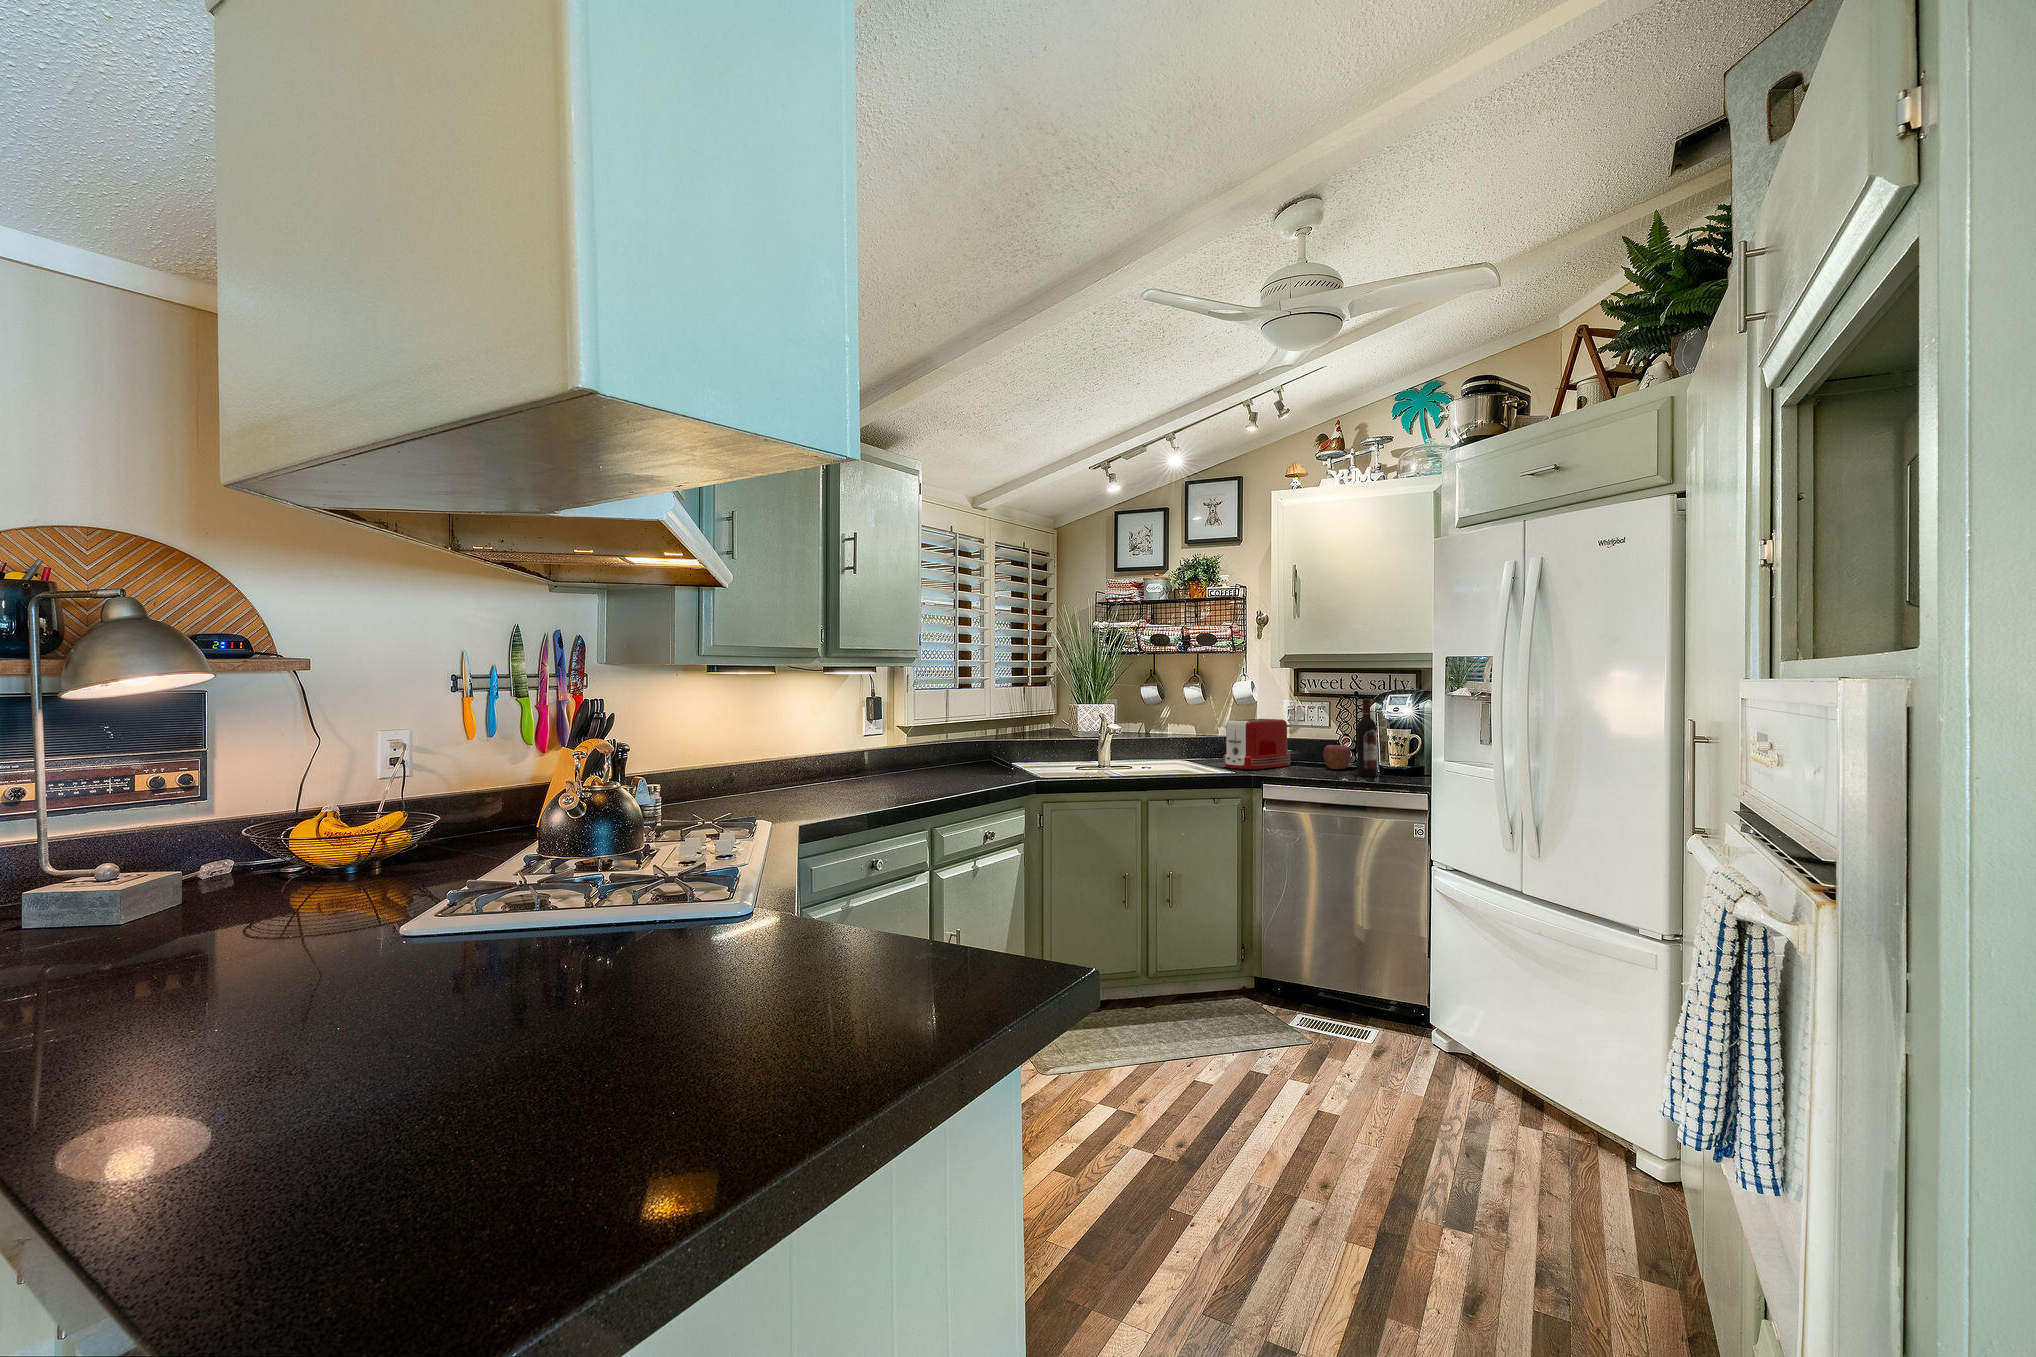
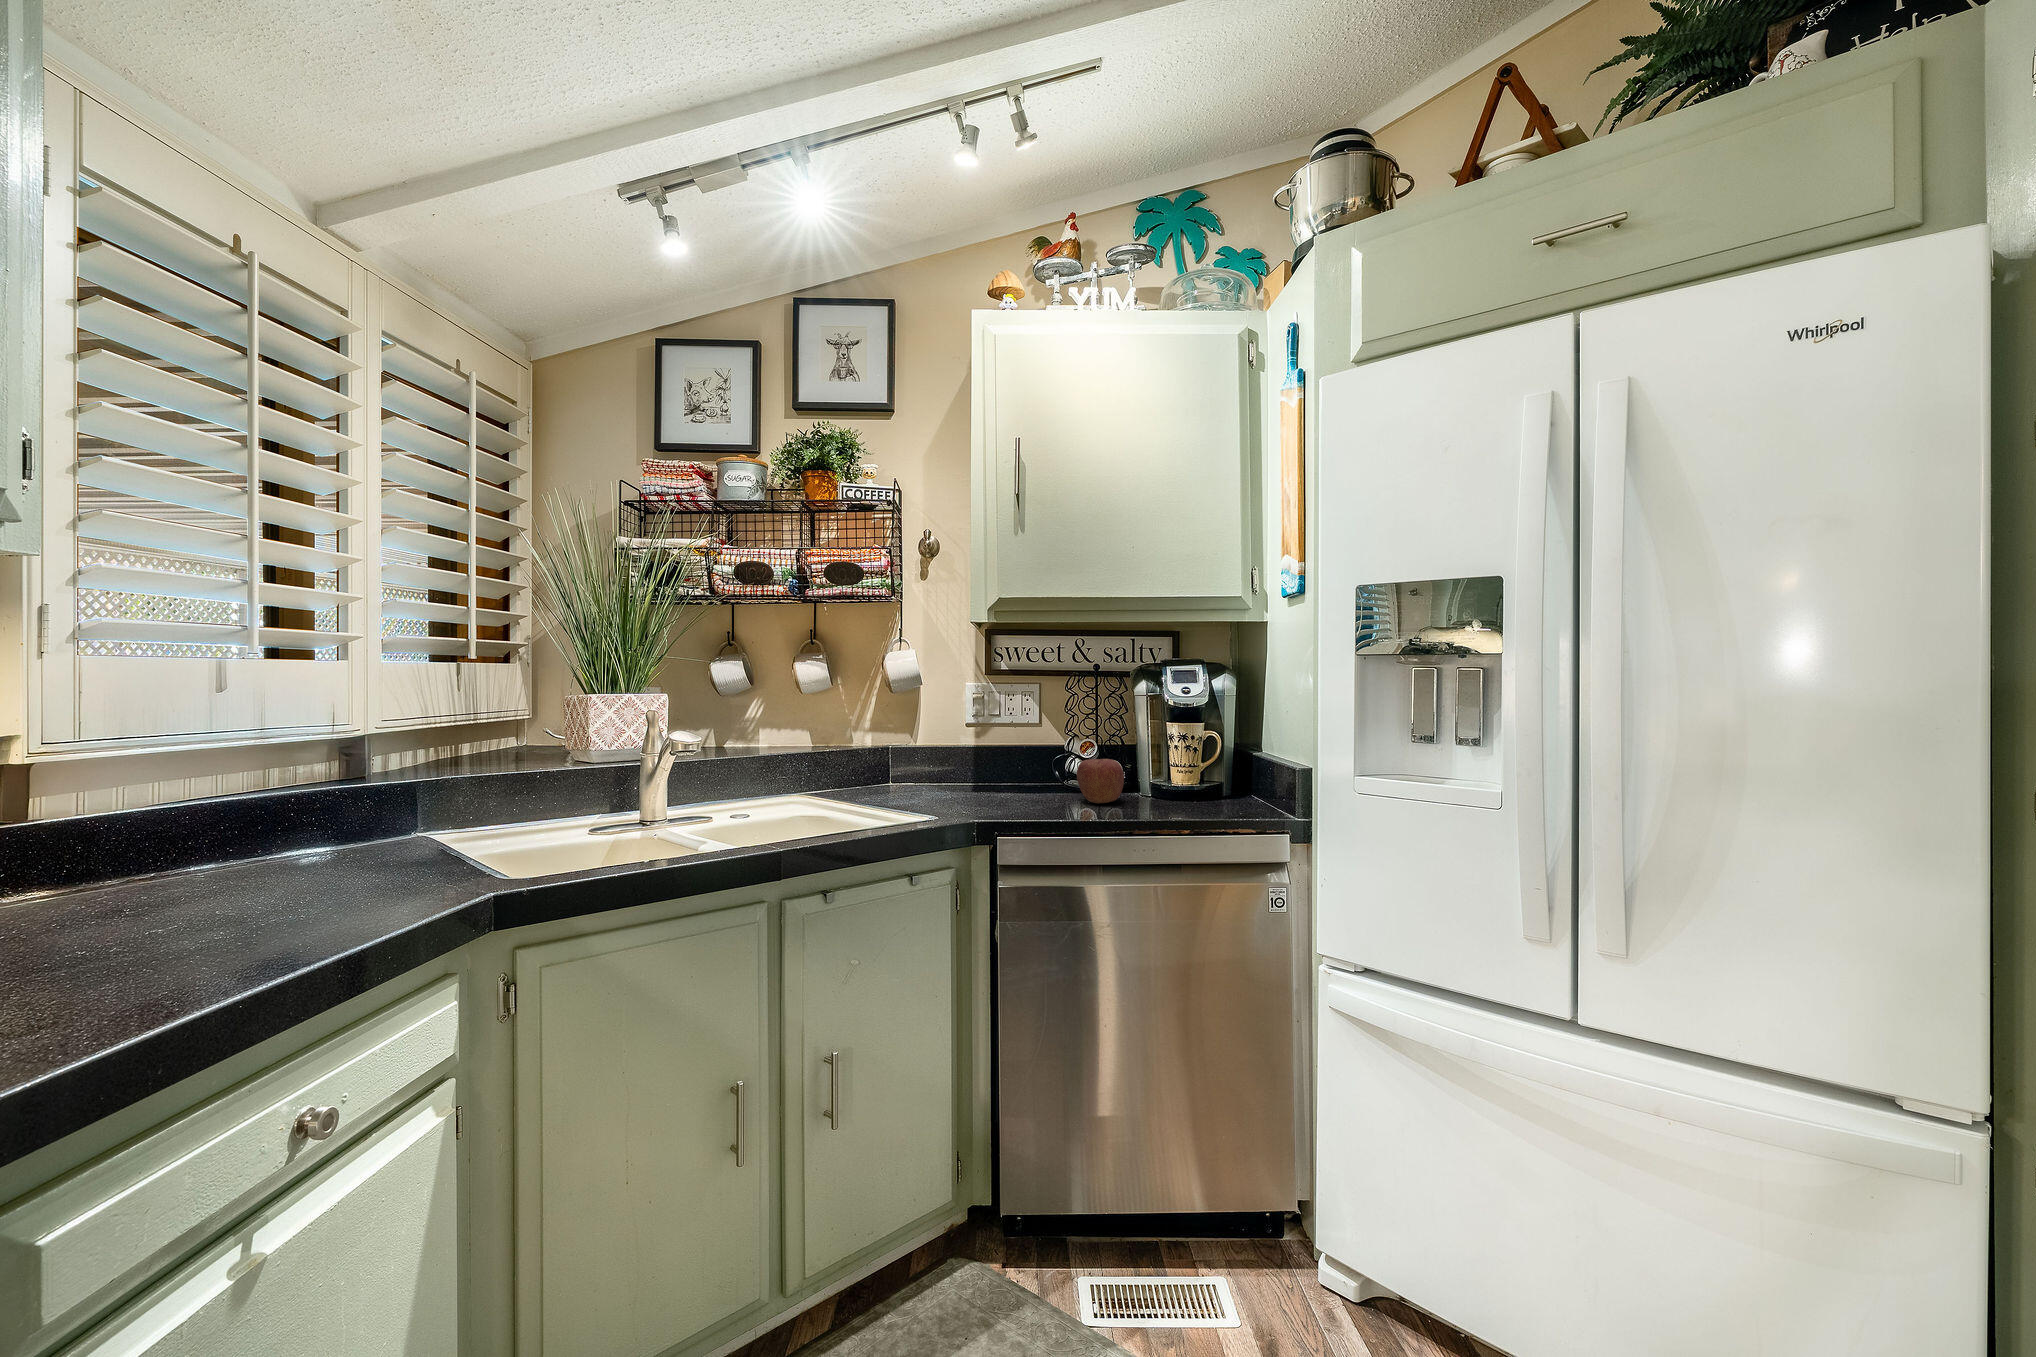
wine bottle: present [1357,699,1377,776] -> none [1154,678,1187,818]
toaster: present [1223,719,1290,769] -> none [908,716,1019,818]

